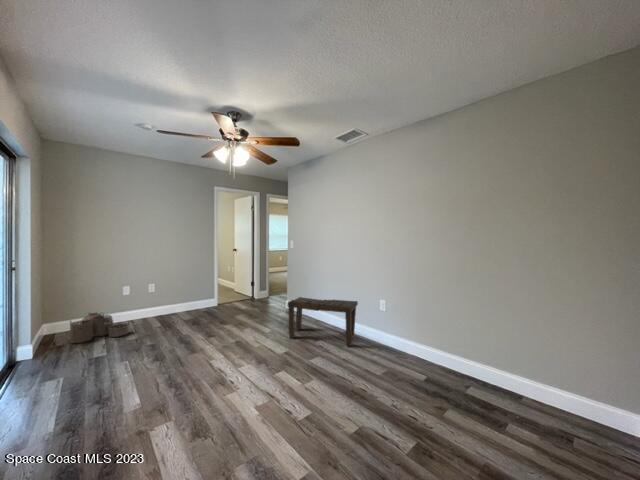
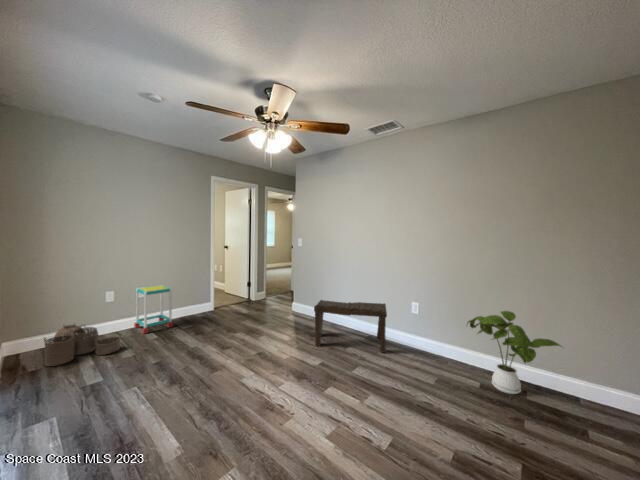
side table: none [147,283,177,323] -> present [134,285,173,334]
house plant: none [415,306,504,388] -> present [467,311,561,394]

